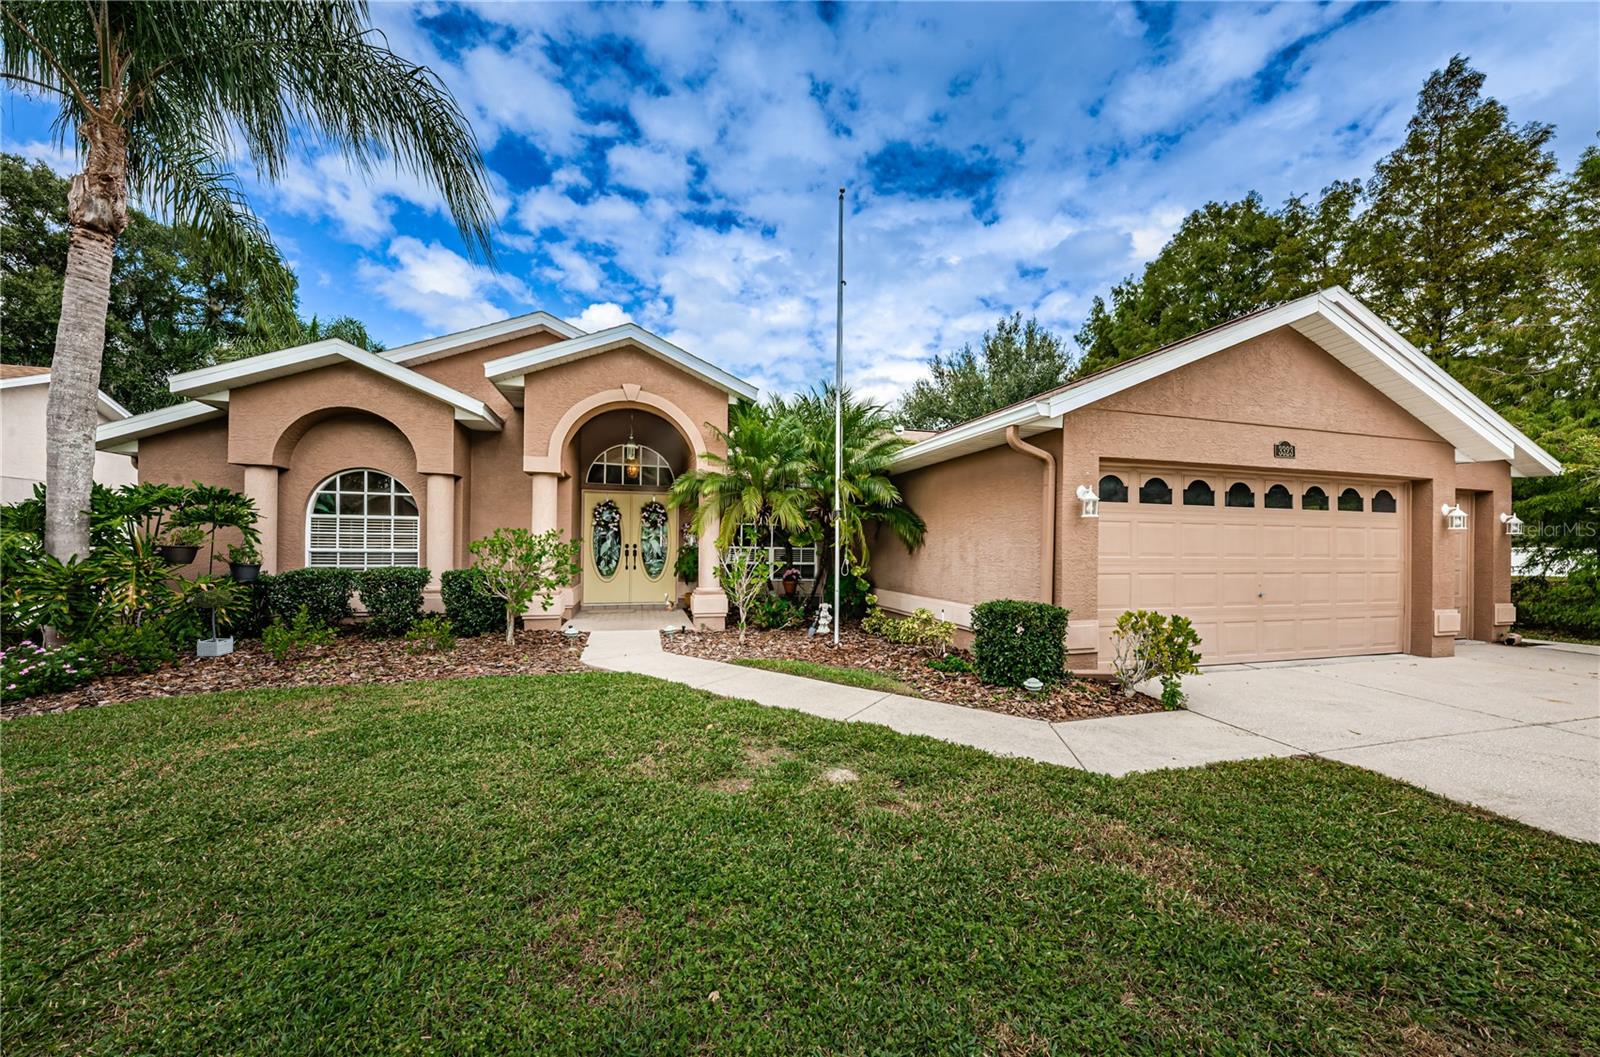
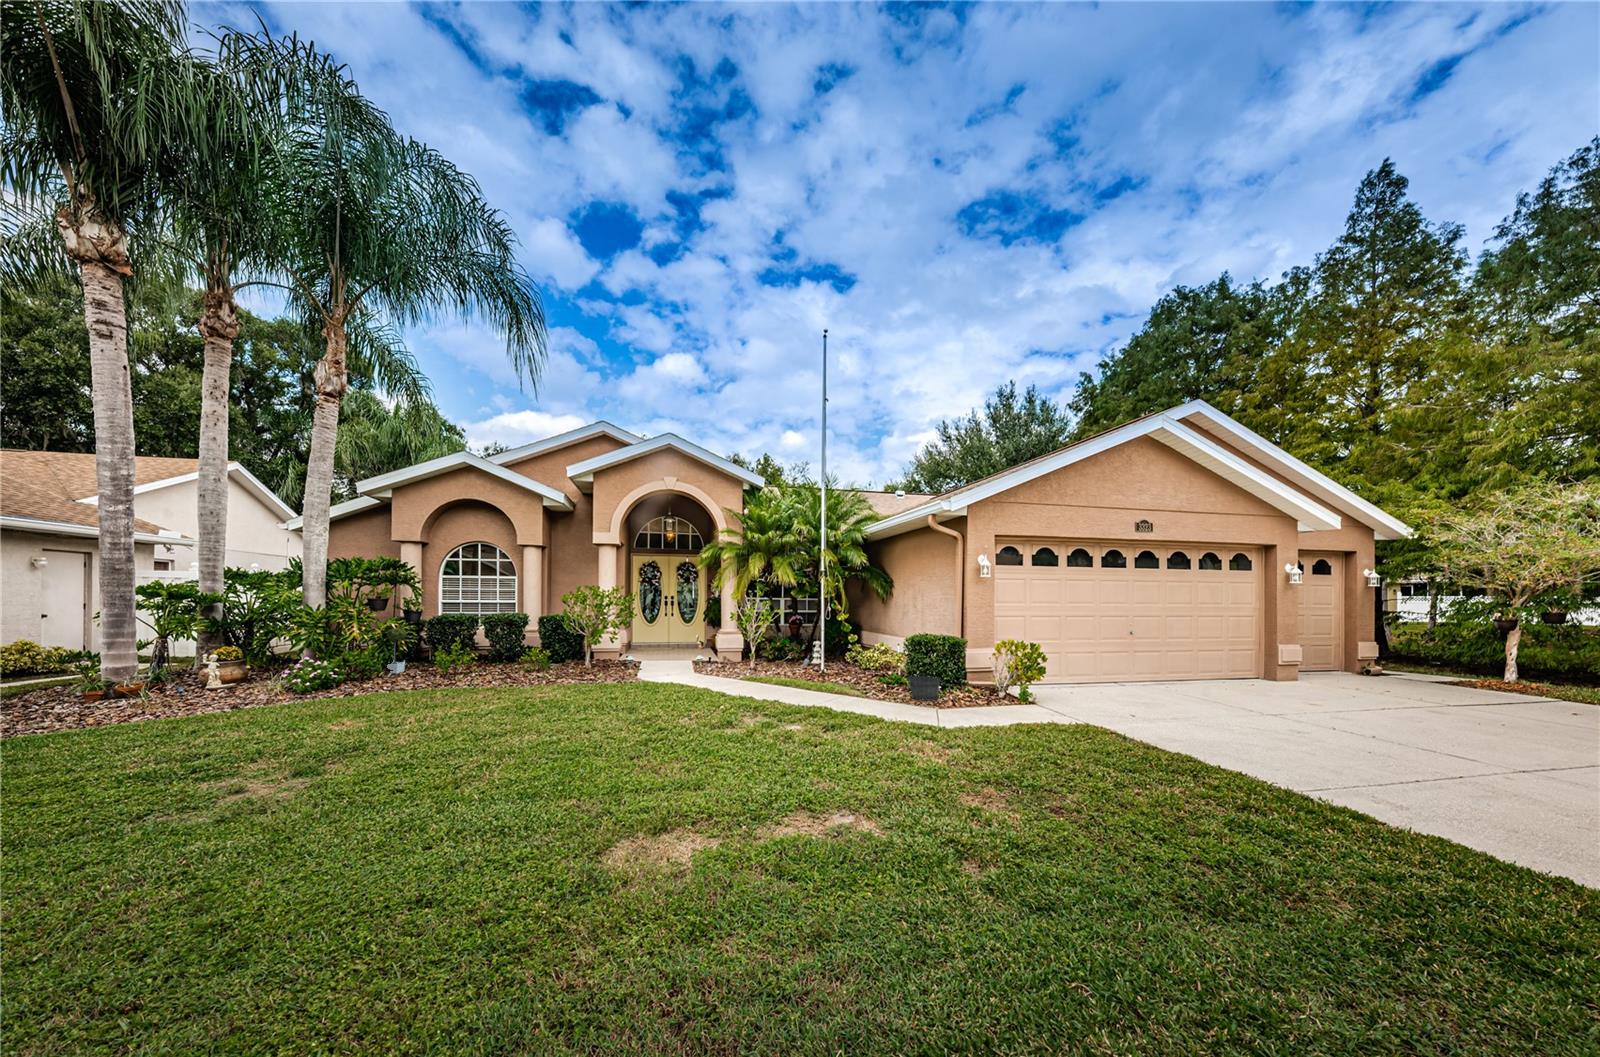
wooden bucket: none [990,656,1040,701] -> present [909,676,940,701]

